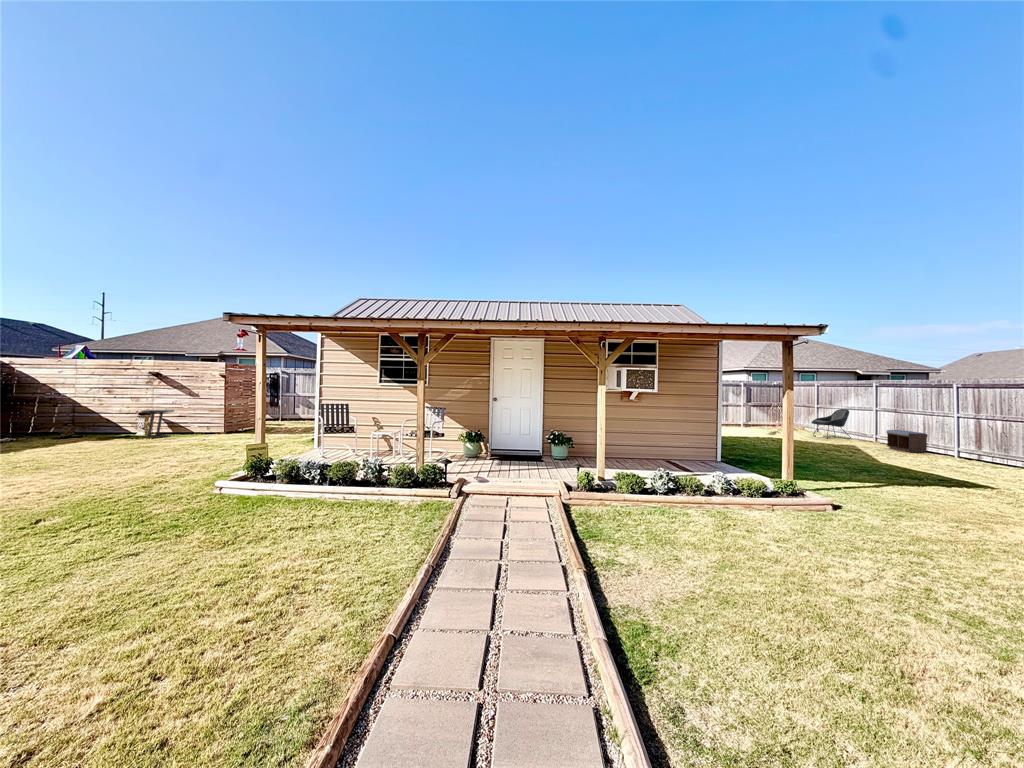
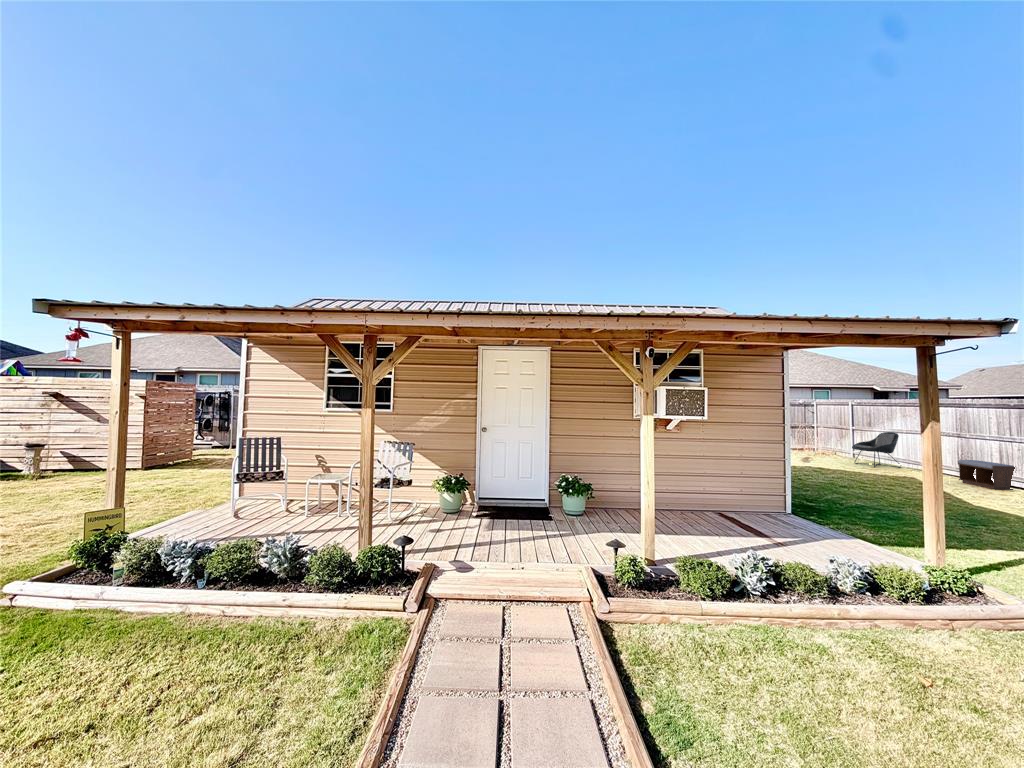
side table: present [141,410,174,438] -> none [26,440,79,477]

